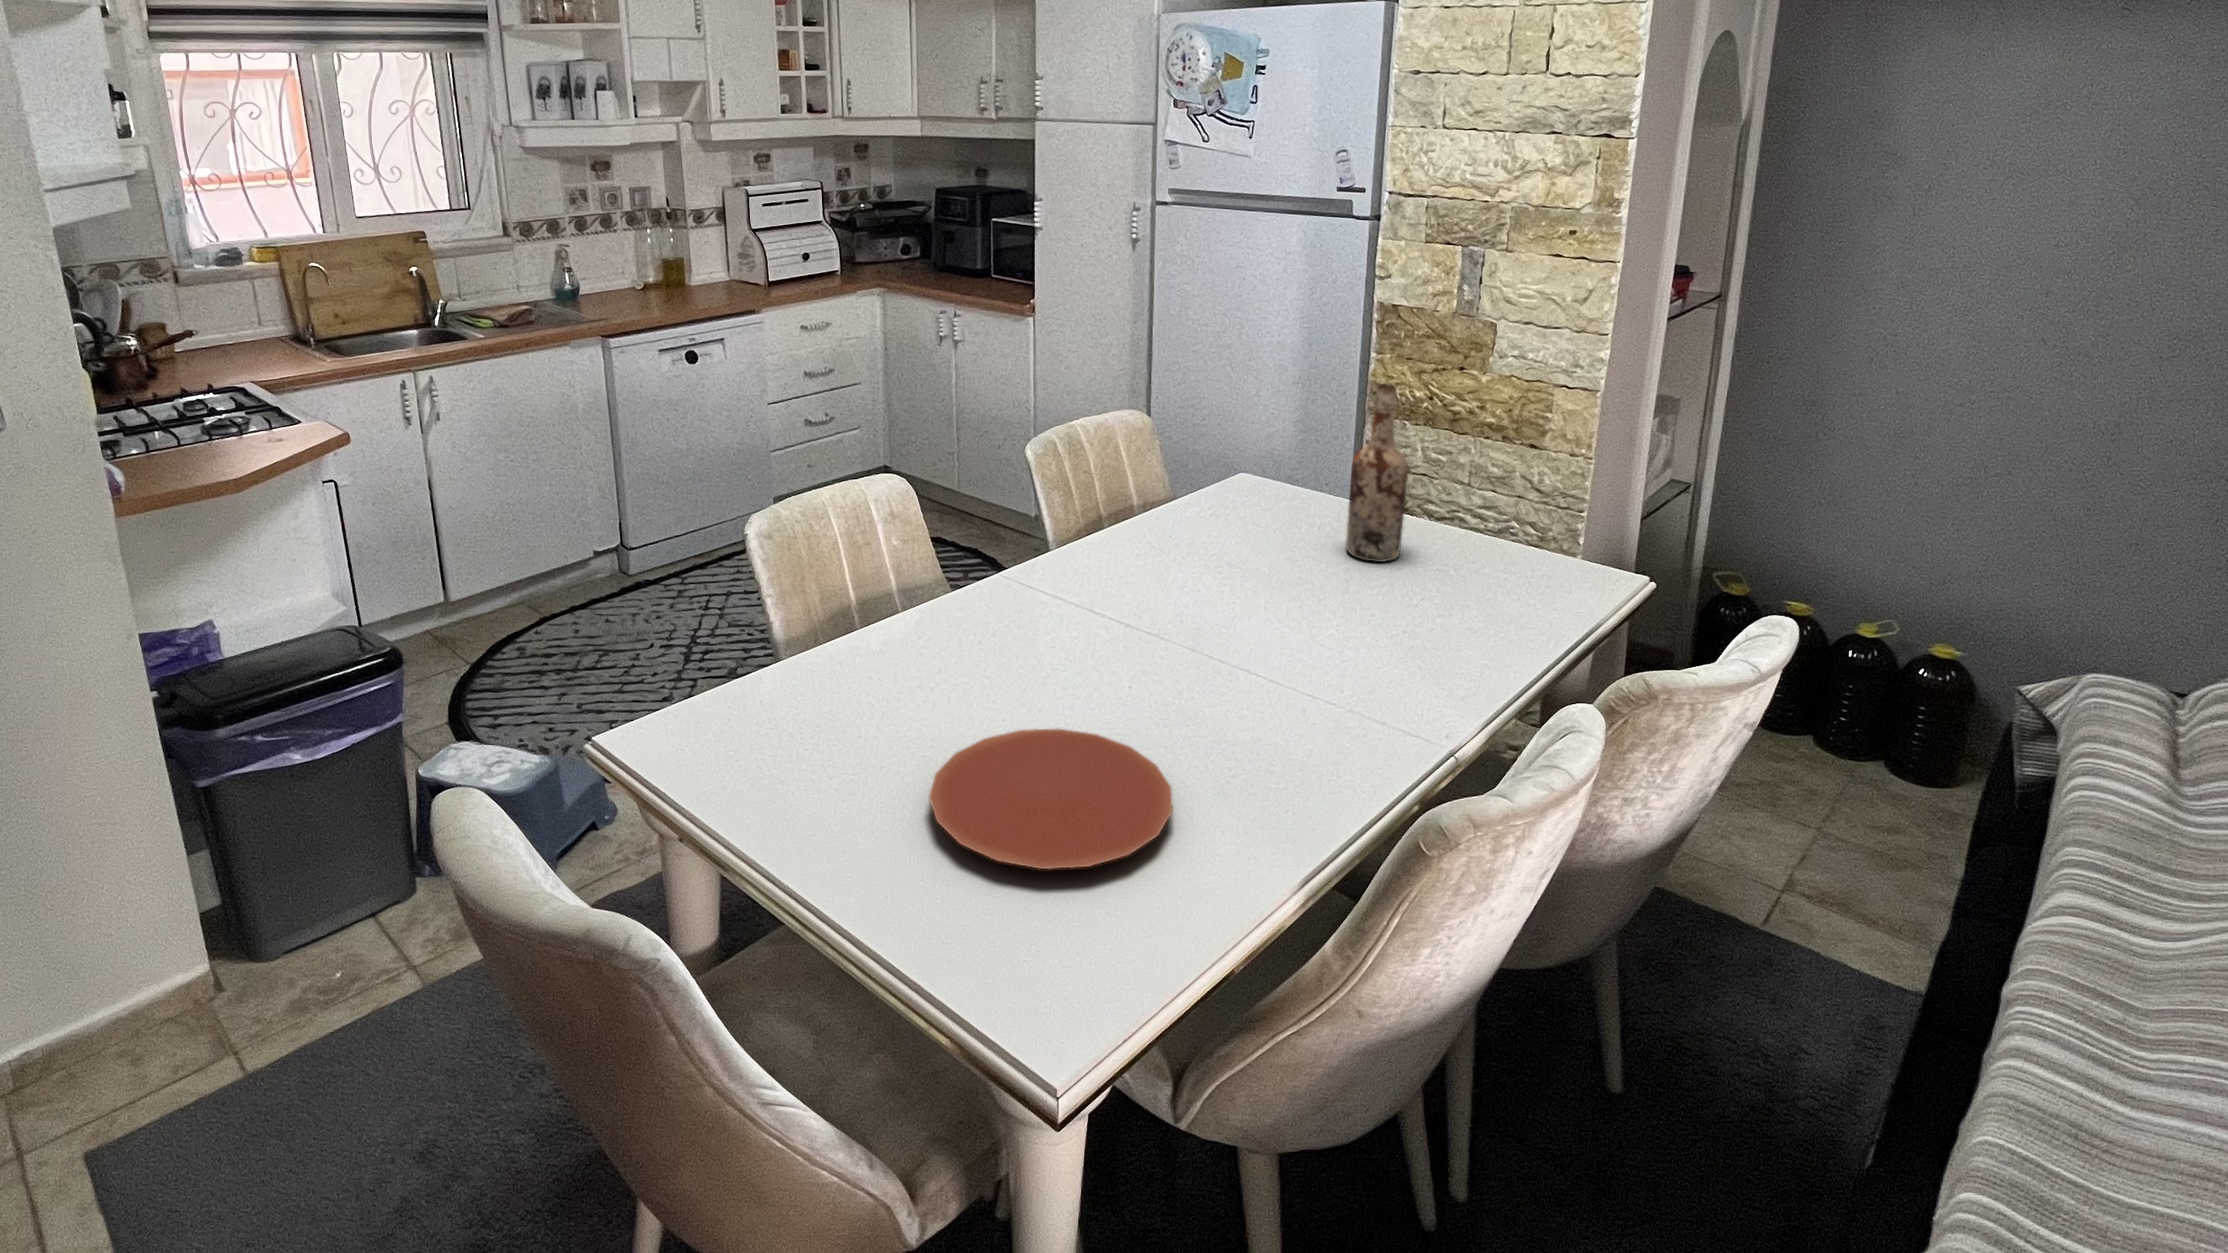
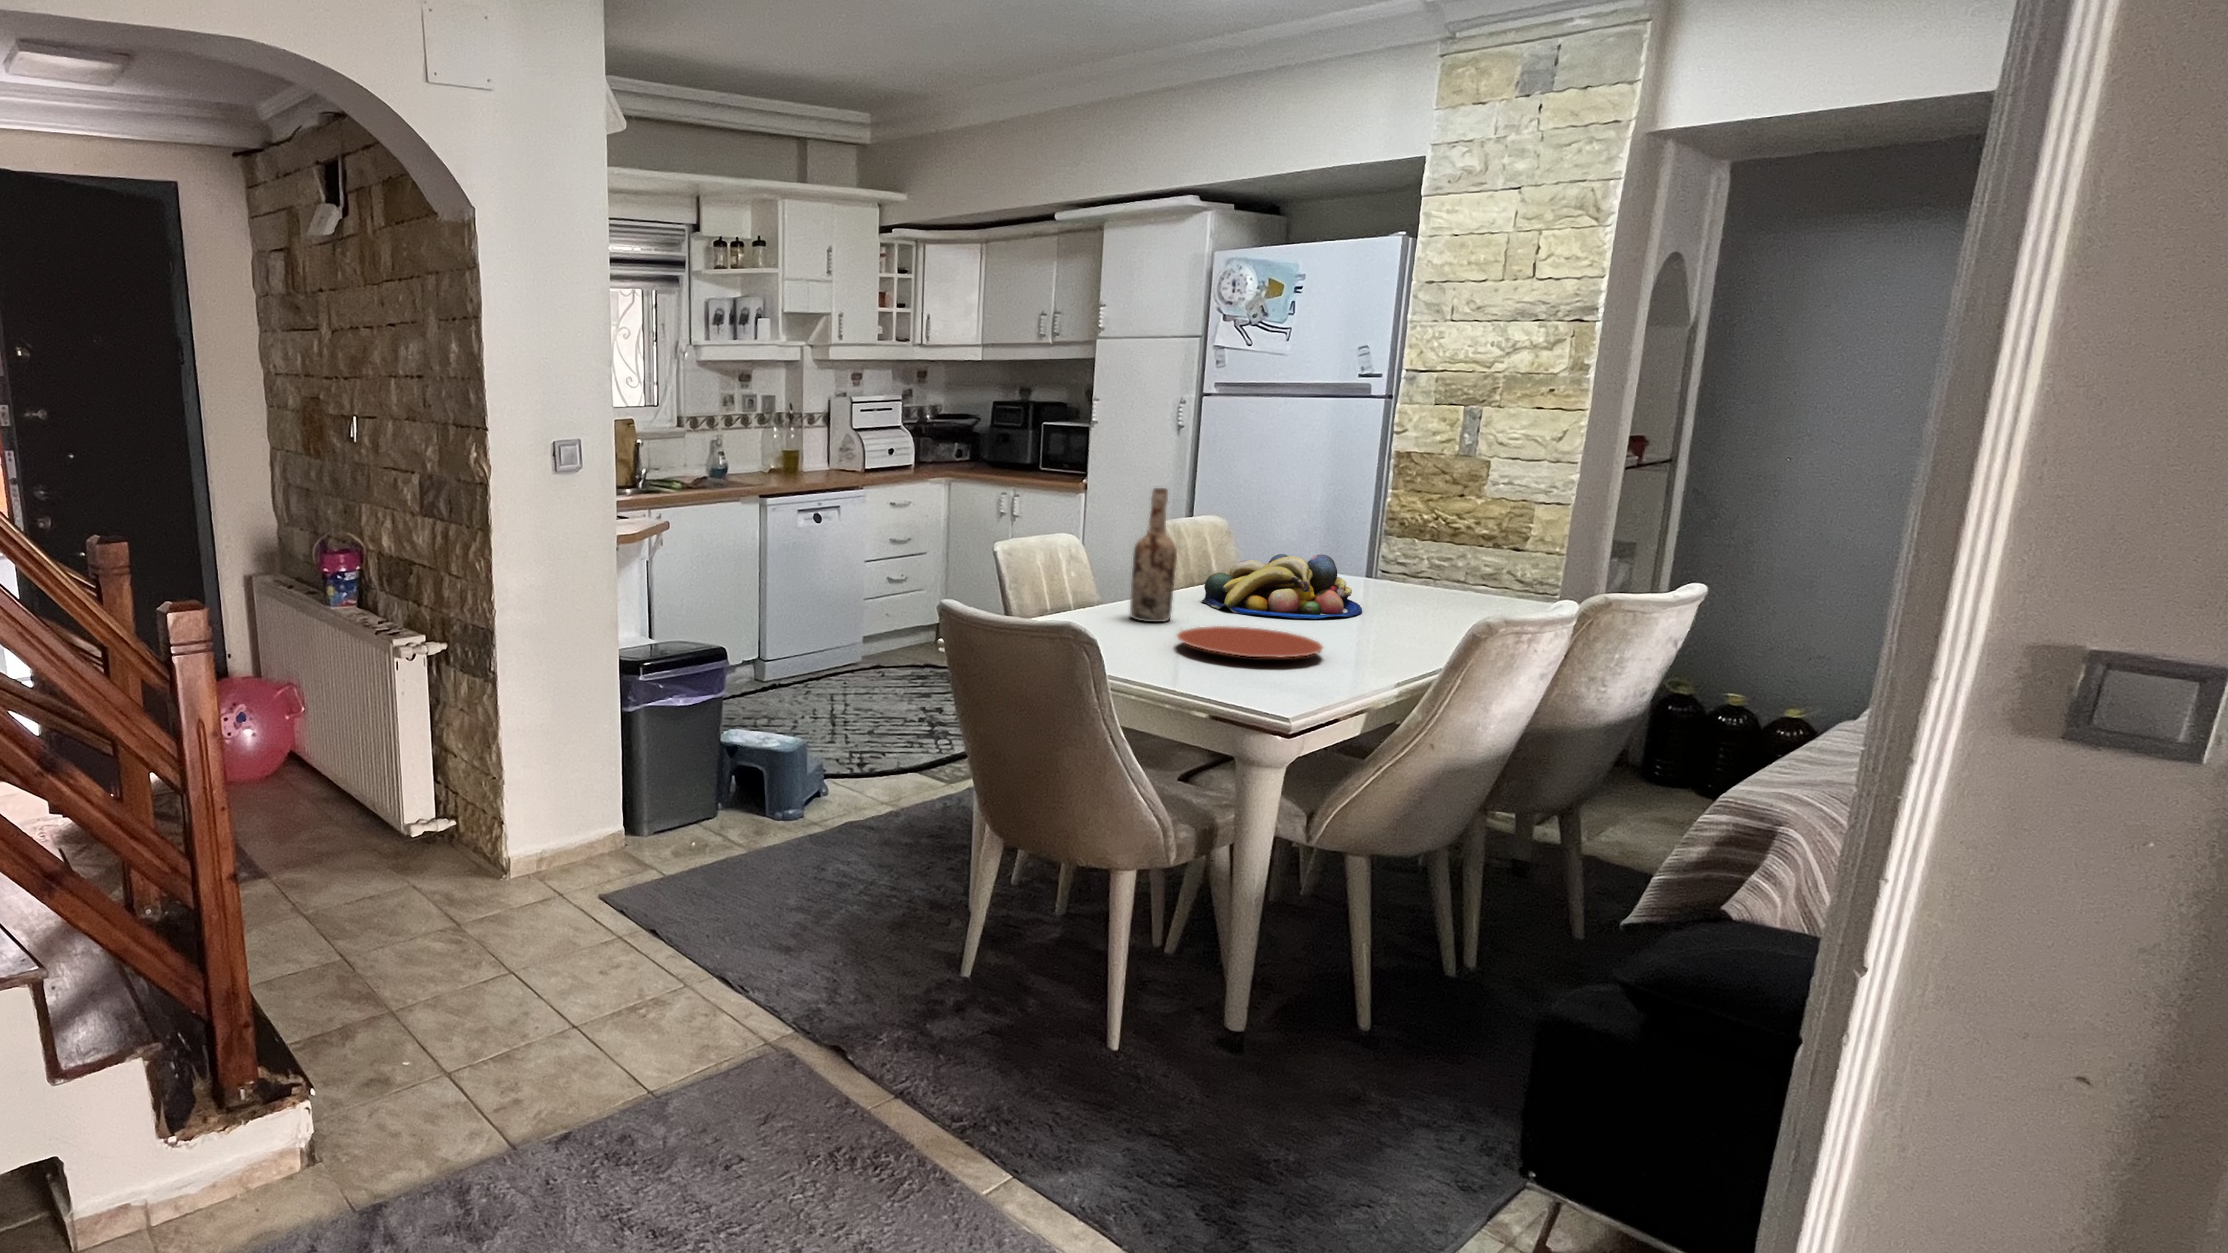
wine bottle: present [1346,384,1408,562] -> present [1130,488,1177,622]
fruit bowl: none [1060,522,1292,660] -> present [1202,554,1362,619]

